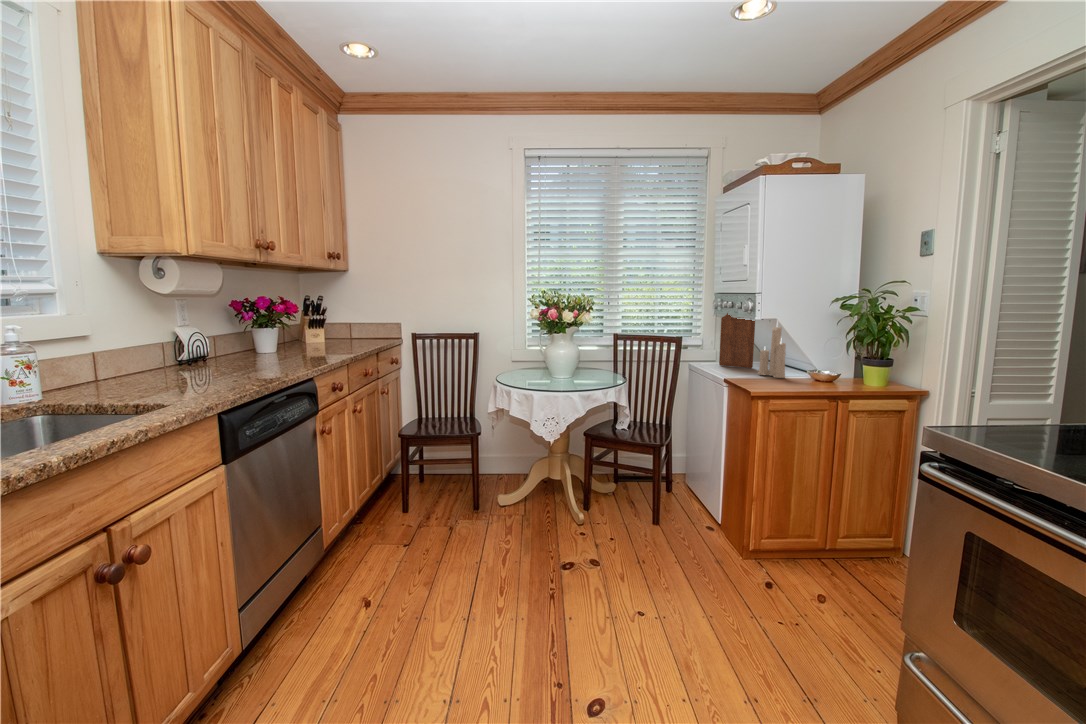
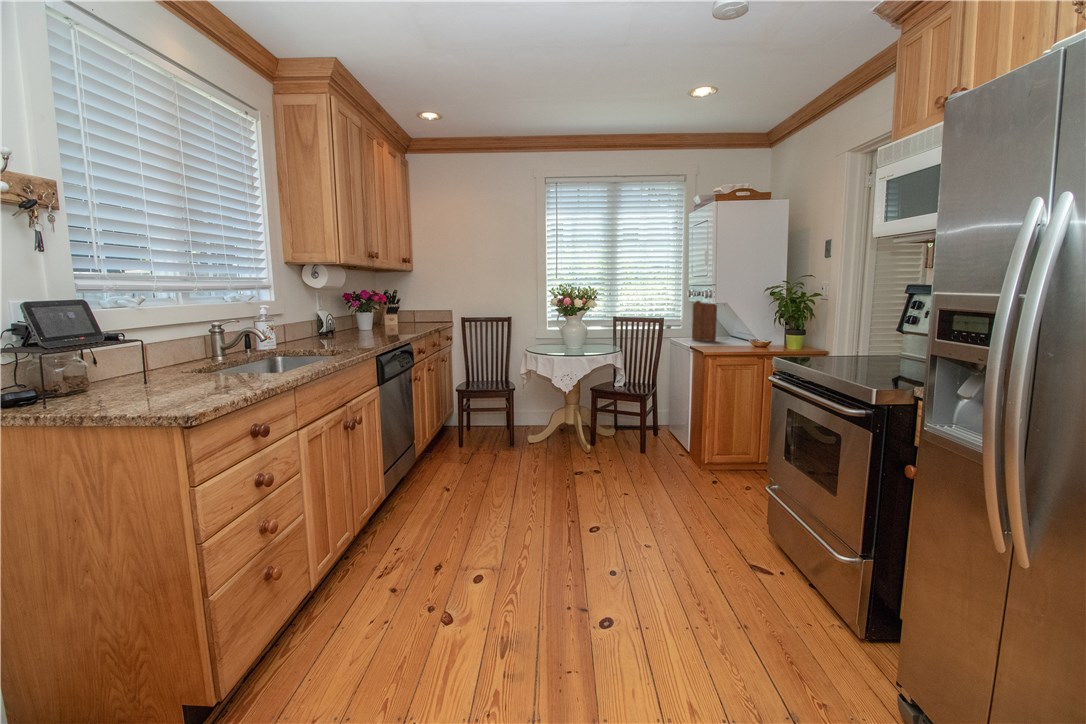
candle: present [758,327,786,378] -> none [716,302,734,346]

